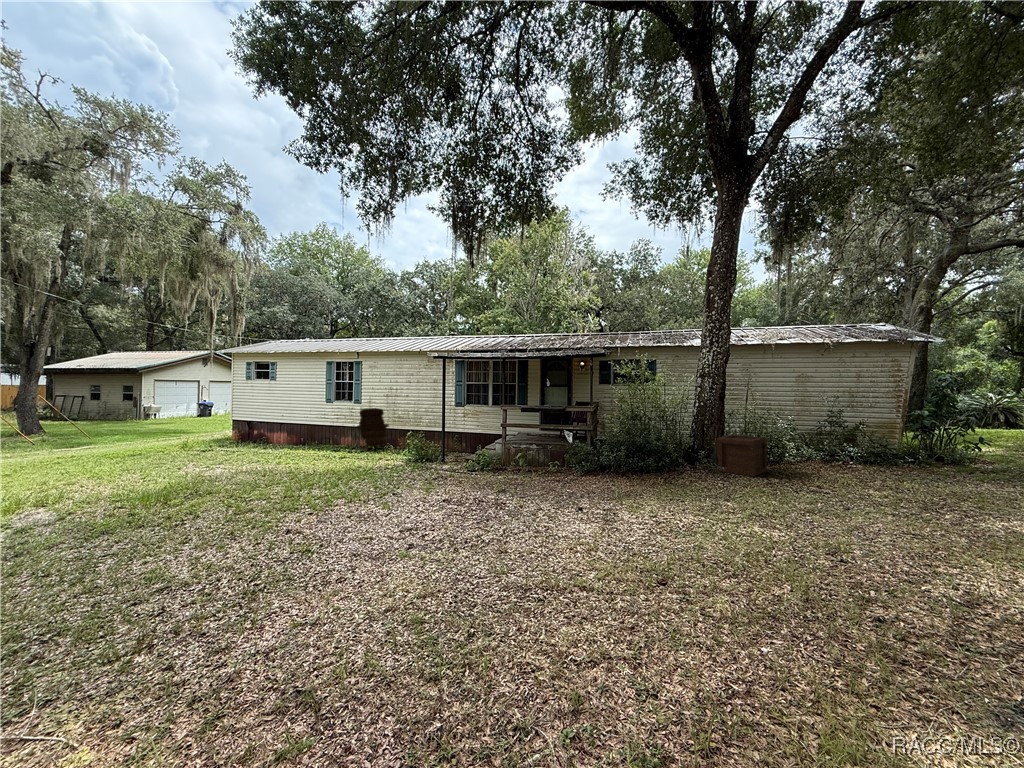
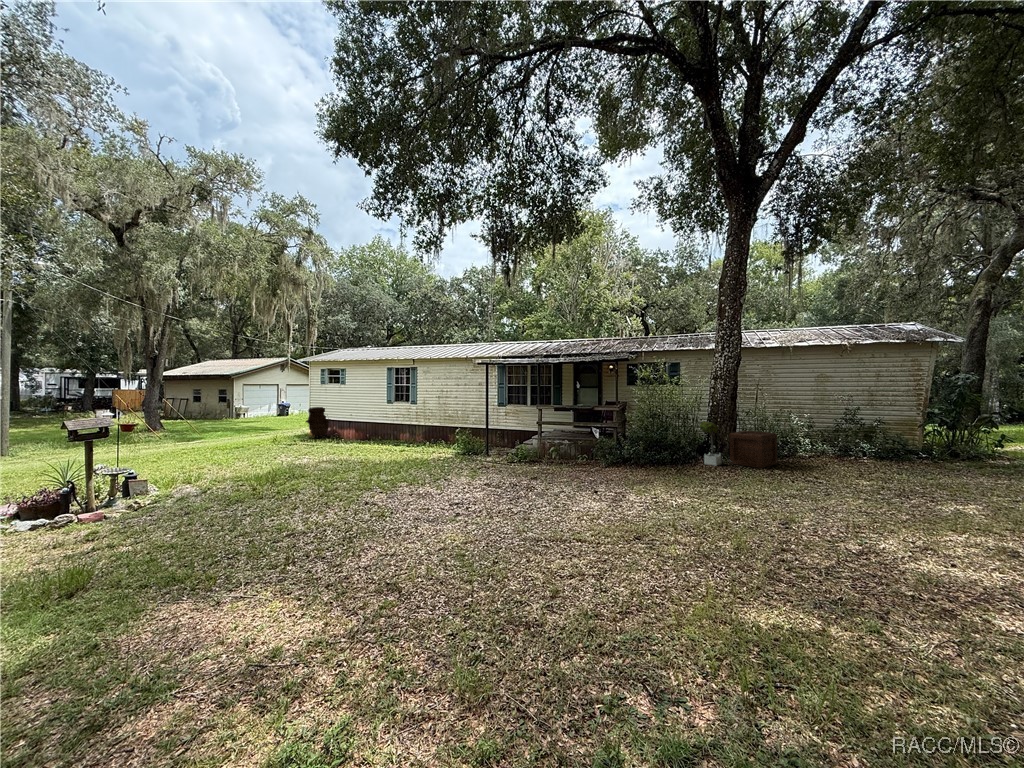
lounge chair: present [357,408,389,451] -> present [306,407,331,439]
potted tree: none [685,424,708,474] -> present [700,421,721,466]

